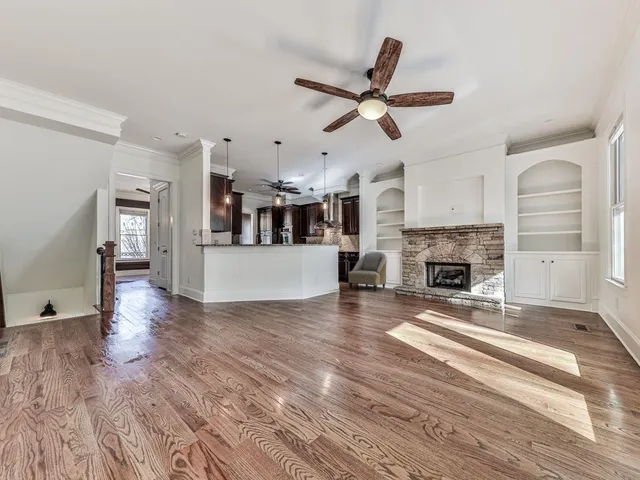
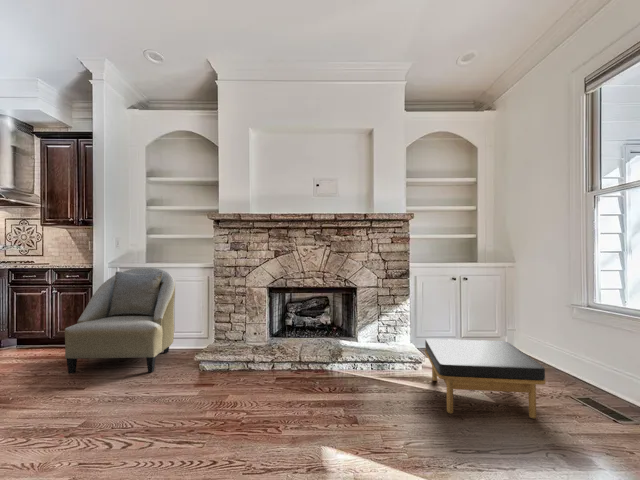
ottoman: none [478,289,545,324] -> present [425,339,546,419]

